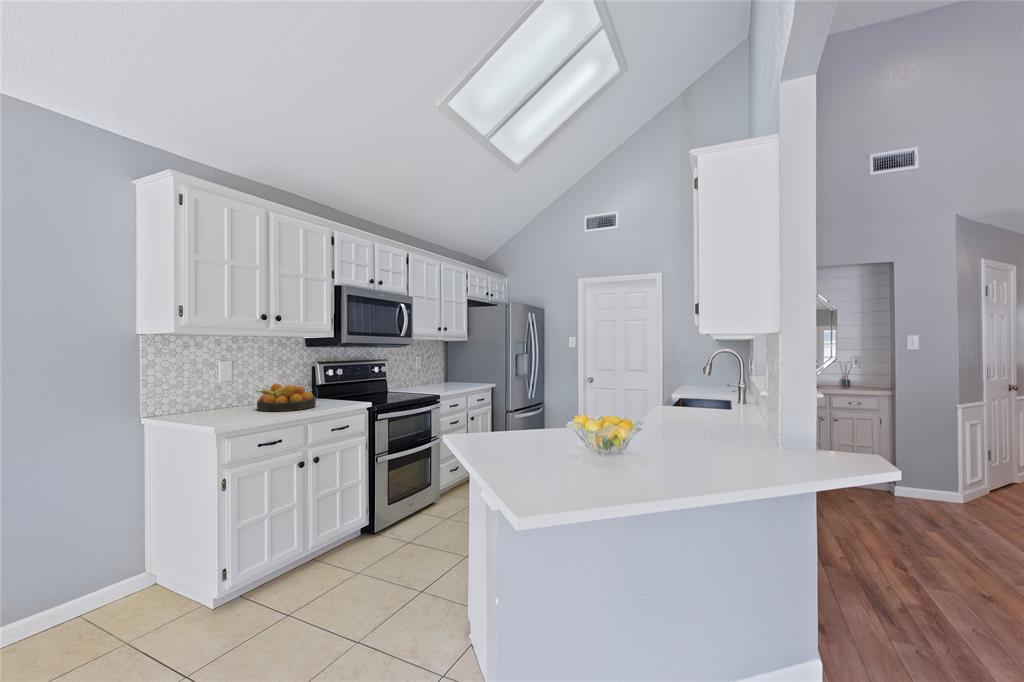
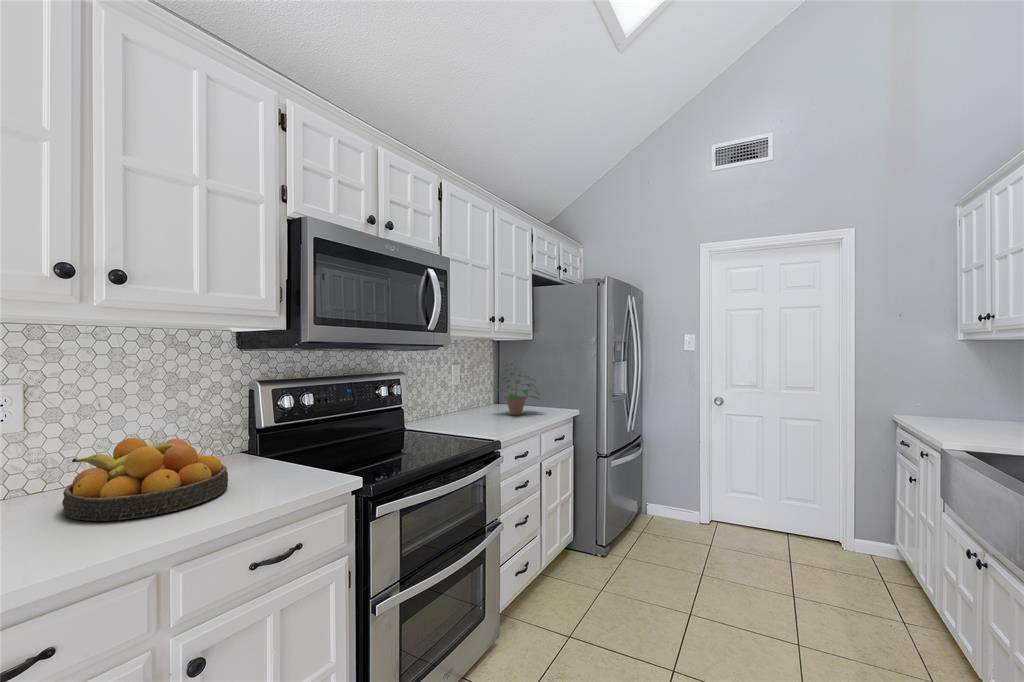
potted plant: none [438,355,472,386] -> present [495,368,540,415]

